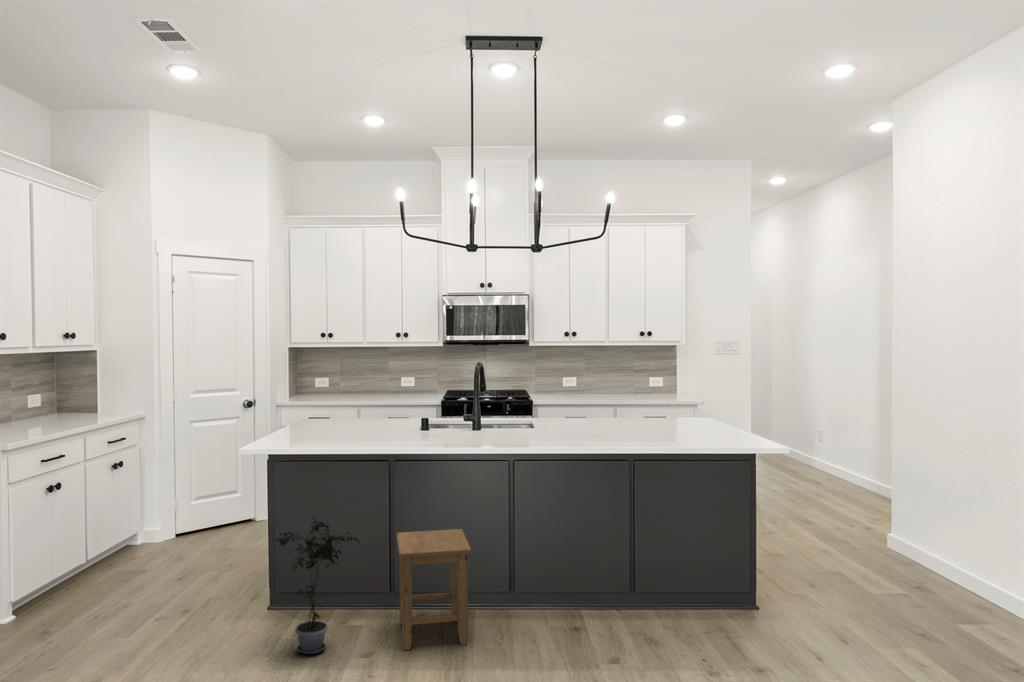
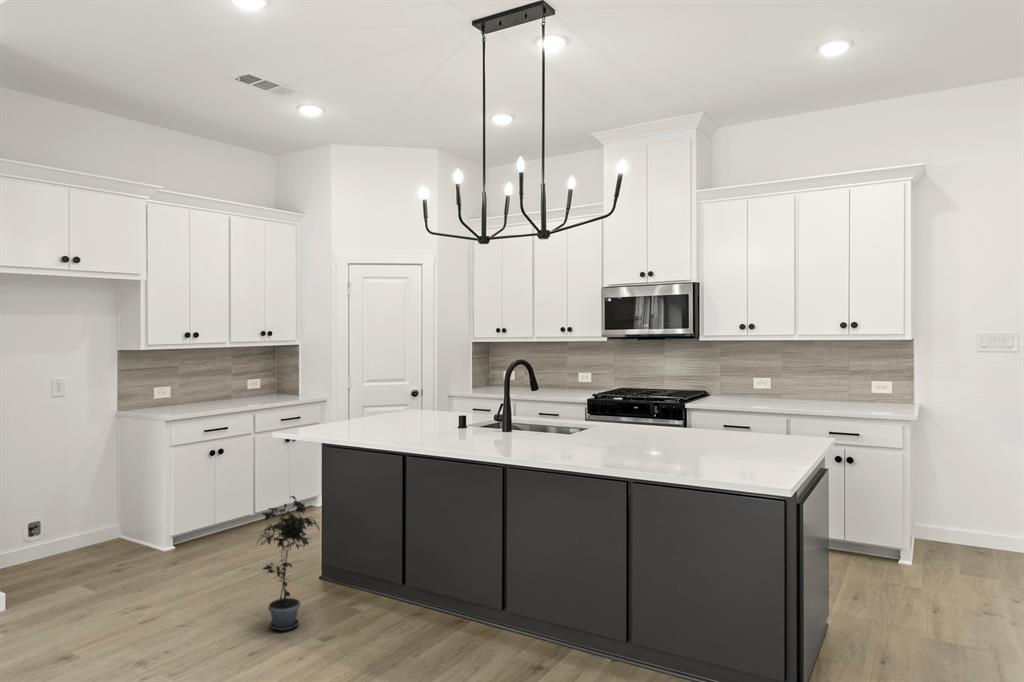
stool: present [397,529,471,650] -> none [340,526,443,661]

